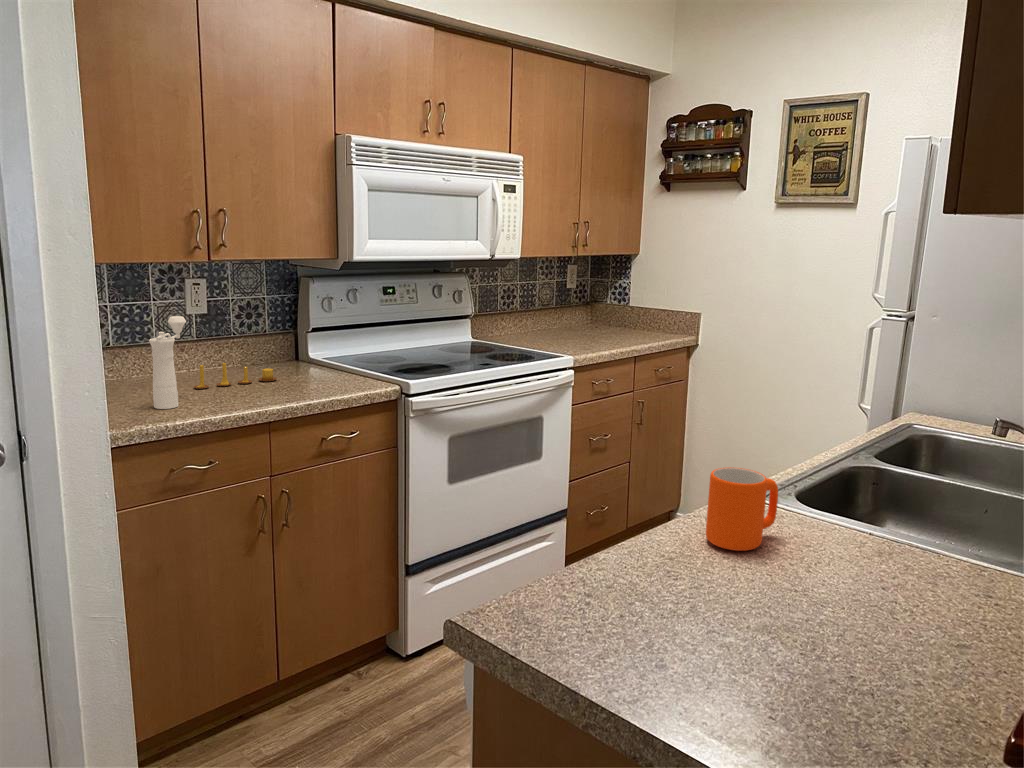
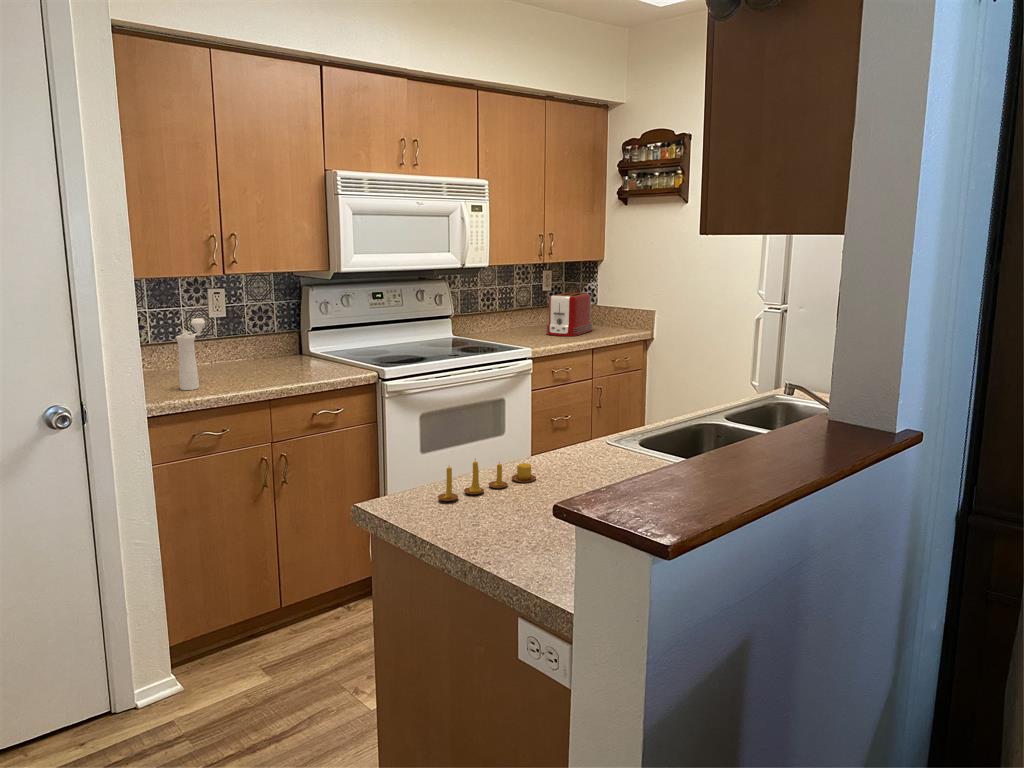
toaster: none [577,291,629,342] -> present [546,292,593,336]
candle: present [194,363,277,389] -> present [438,461,536,501]
mug: present [706,467,778,551] -> none [555,417,608,475]

